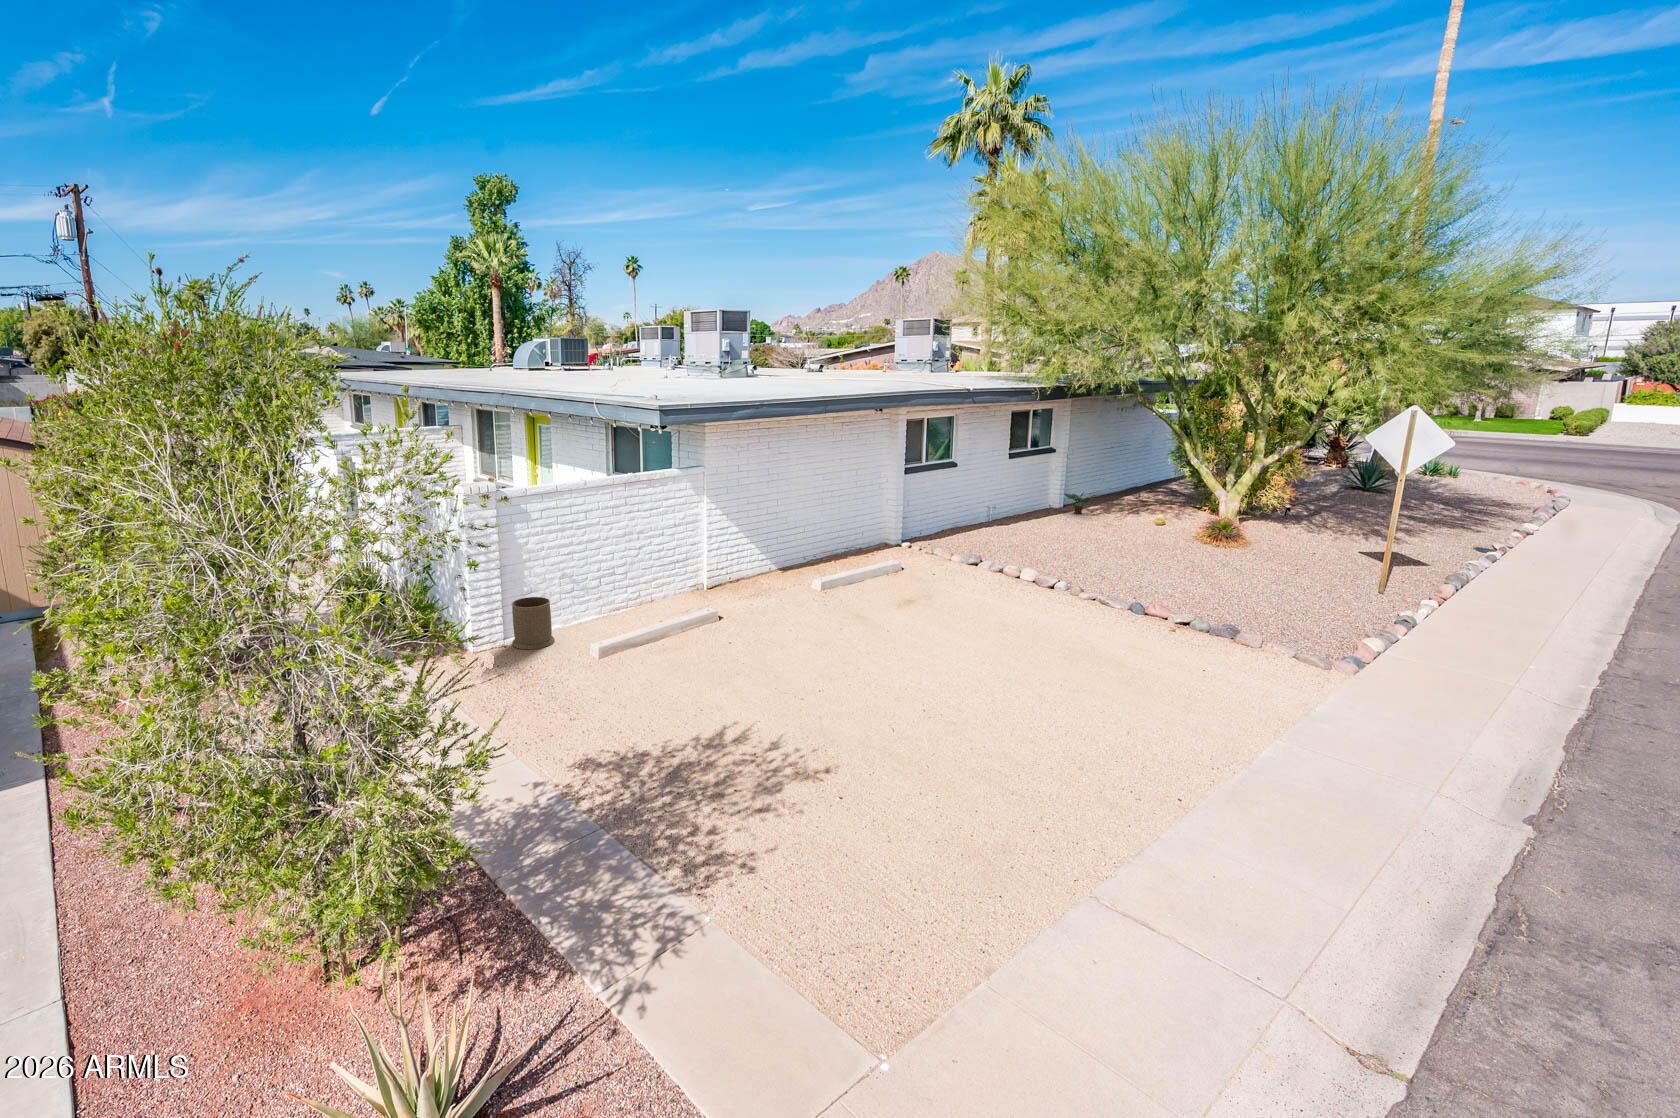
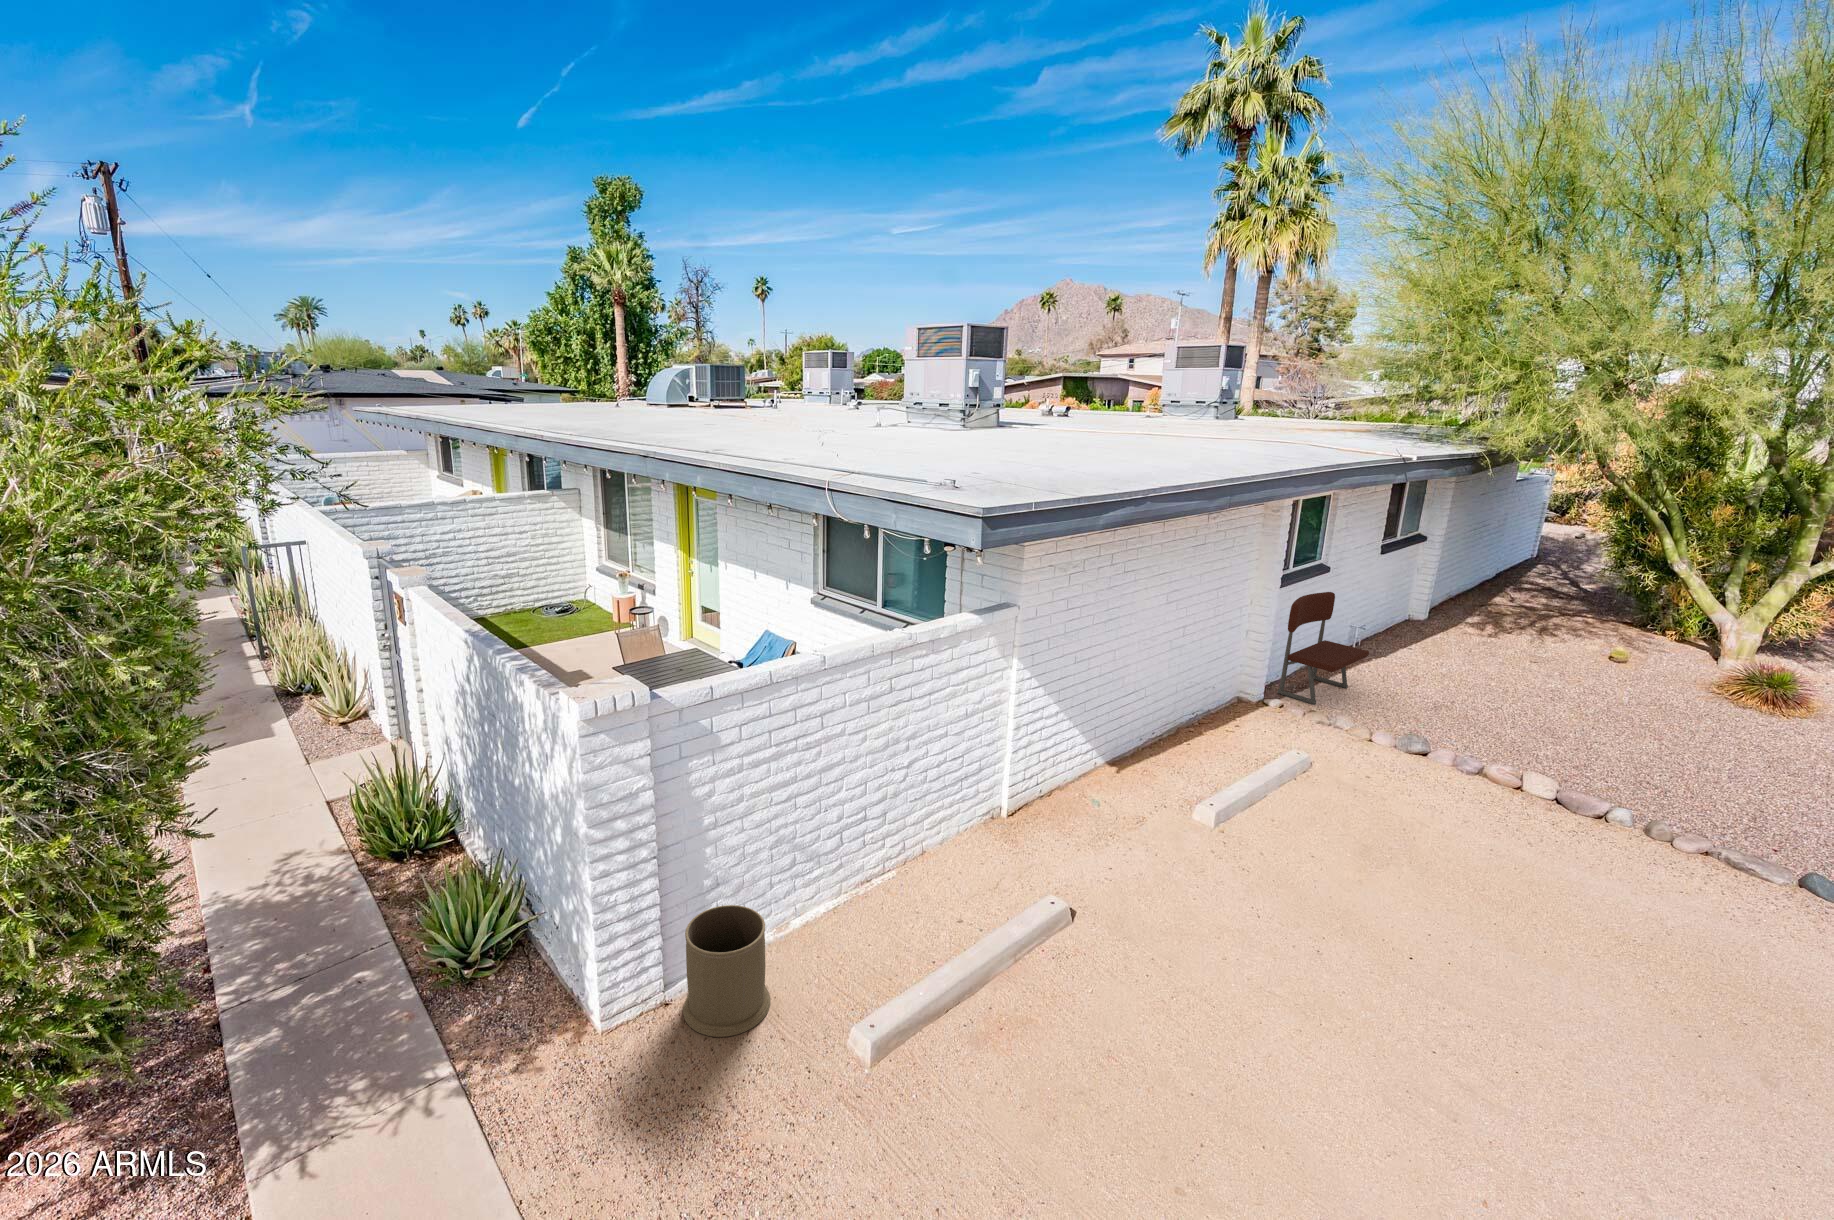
bench: none [917,479,975,548] -> present [1277,592,1369,704]
potted plant: present [1065,493,1095,514] -> none [1433,599,1484,631]

